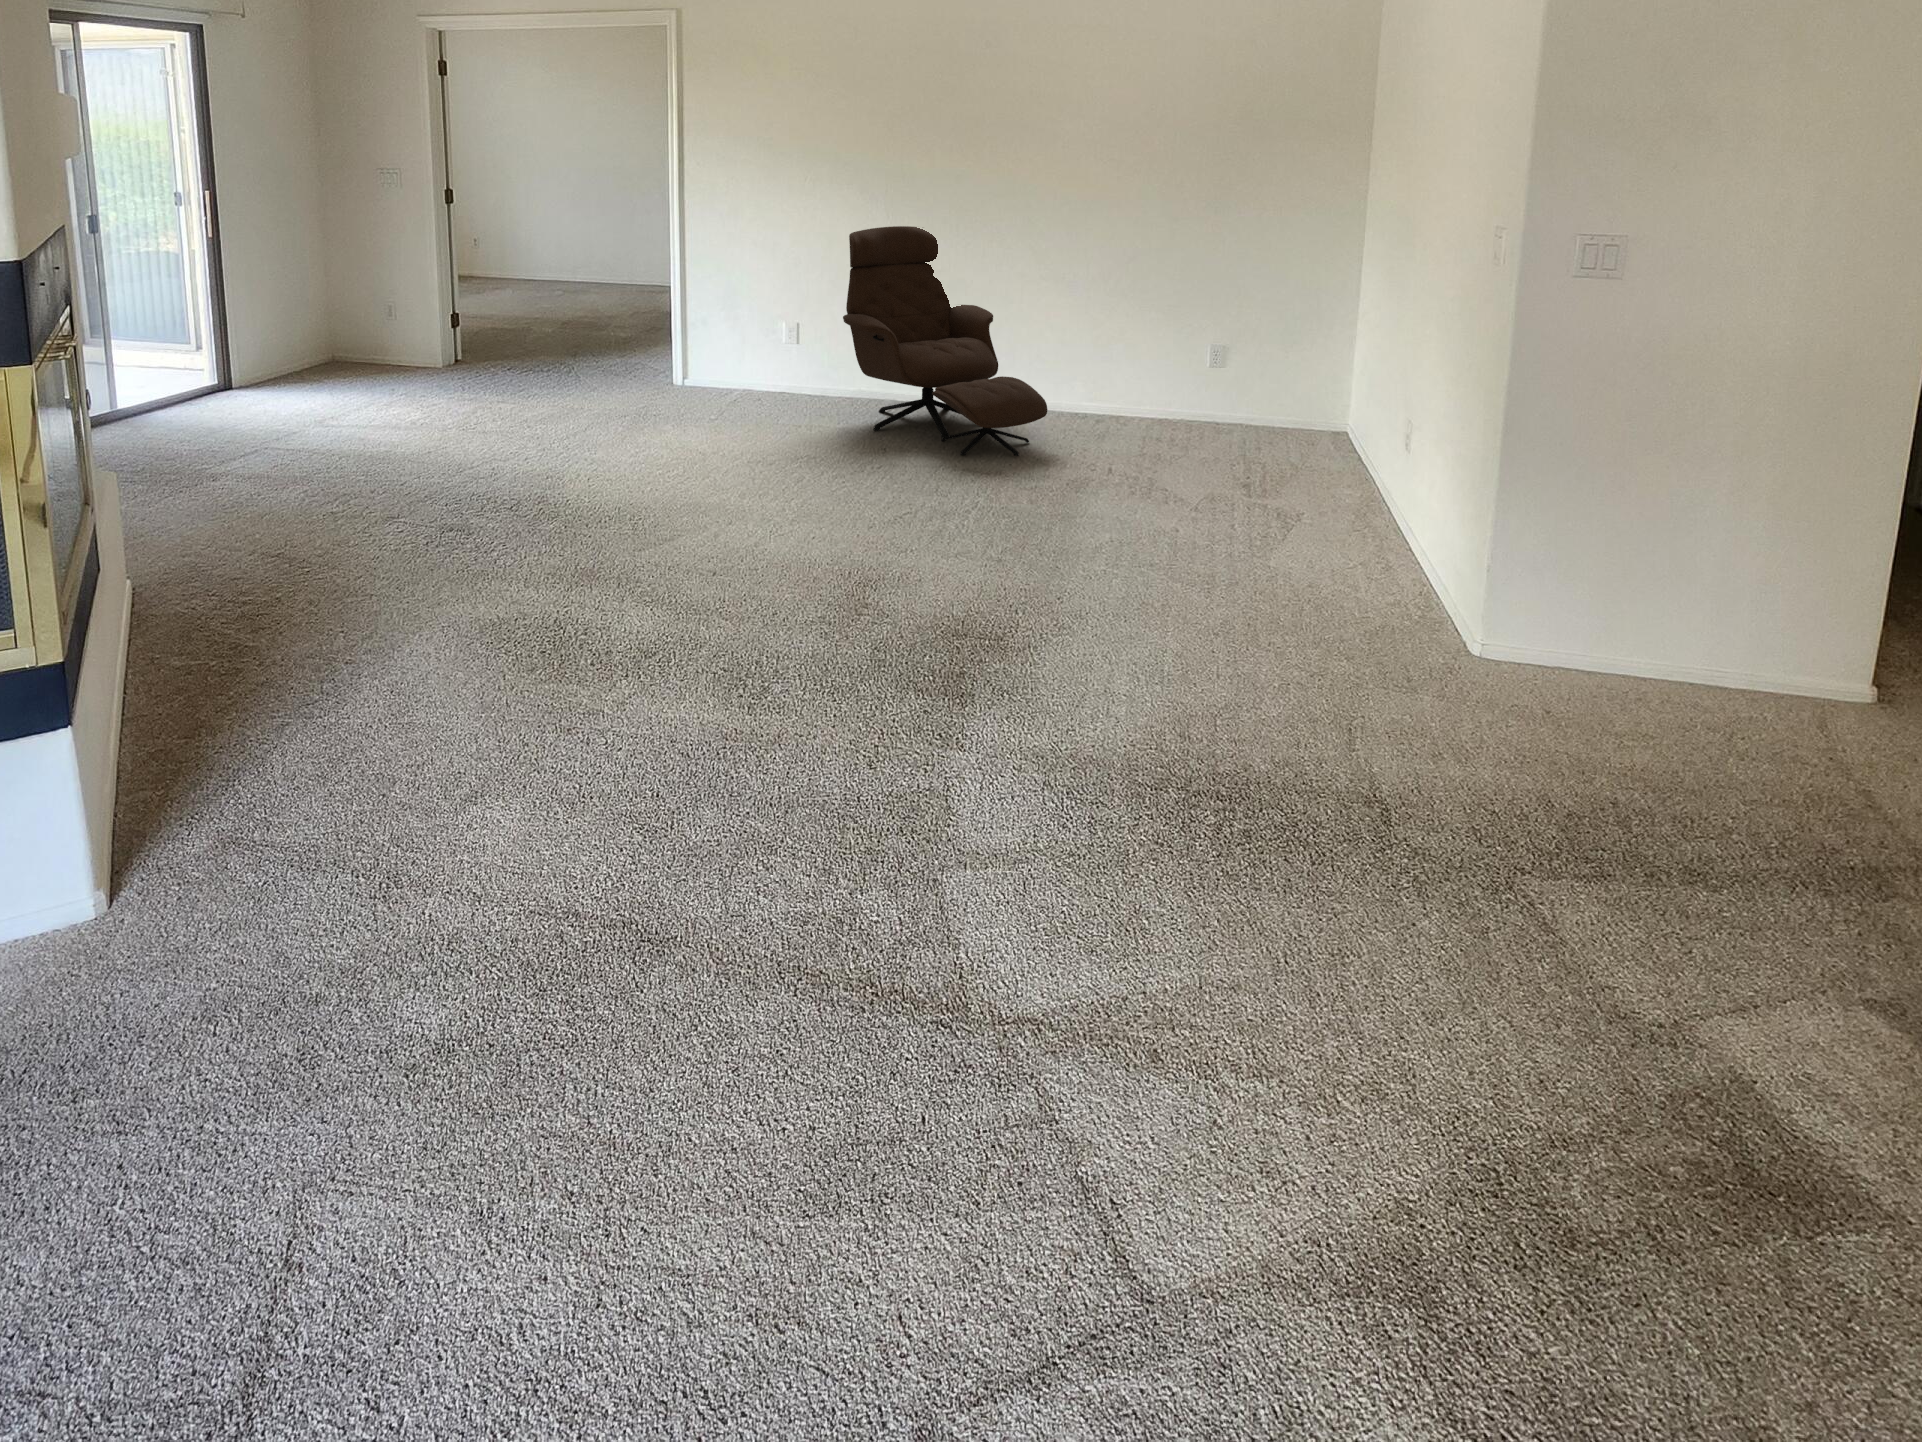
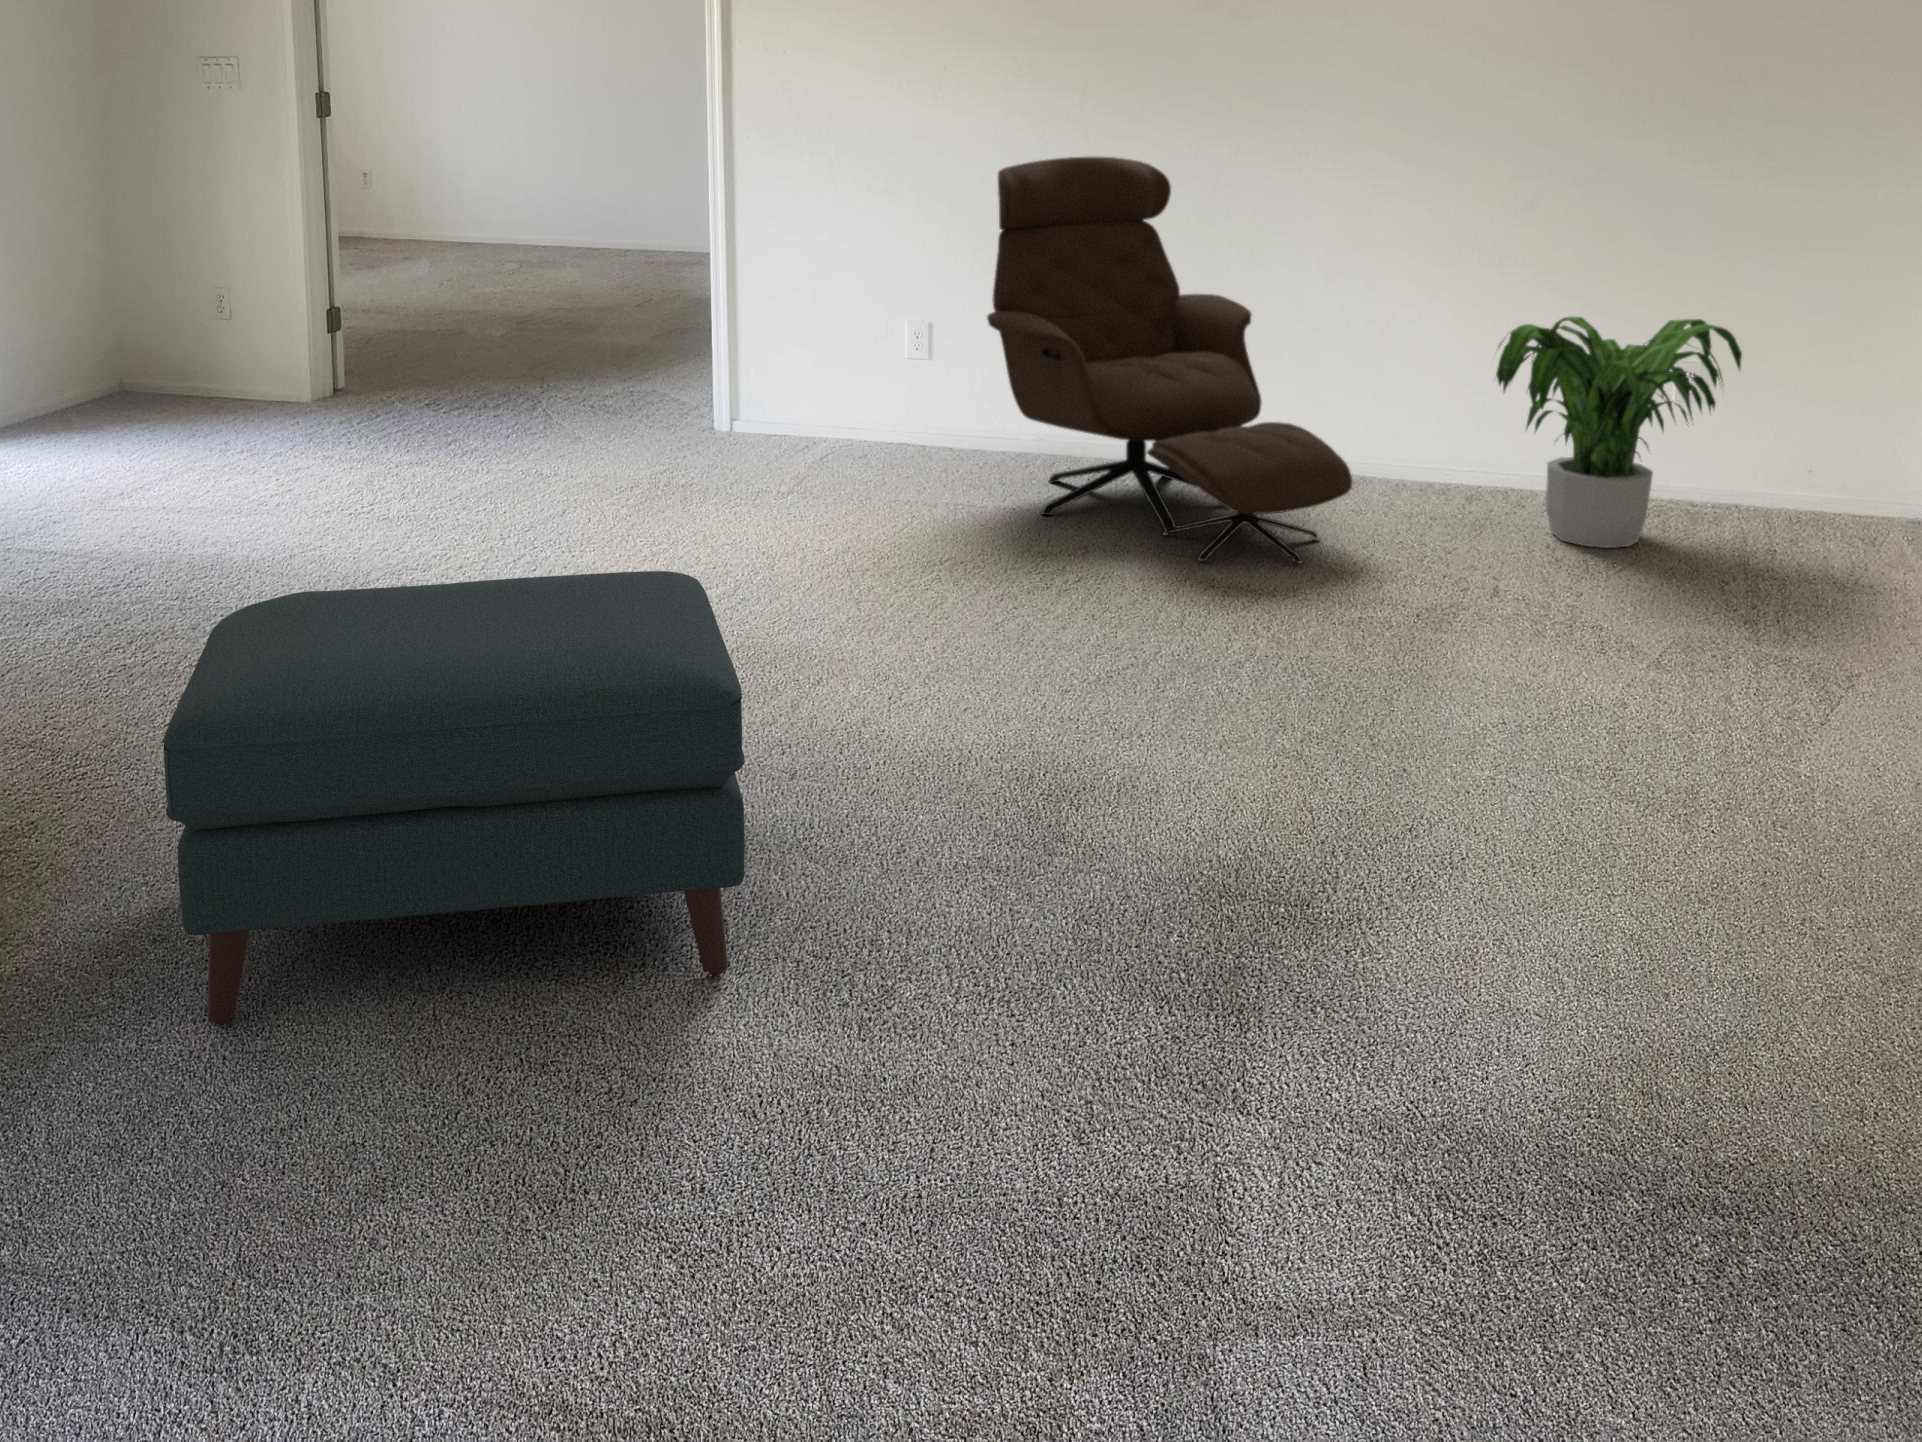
potted plant: none [1126,317,1264,447] -> present [1496,317,1742,548]
ottoman: none [351,455,689,713] -> present [163,571,745,1024]

